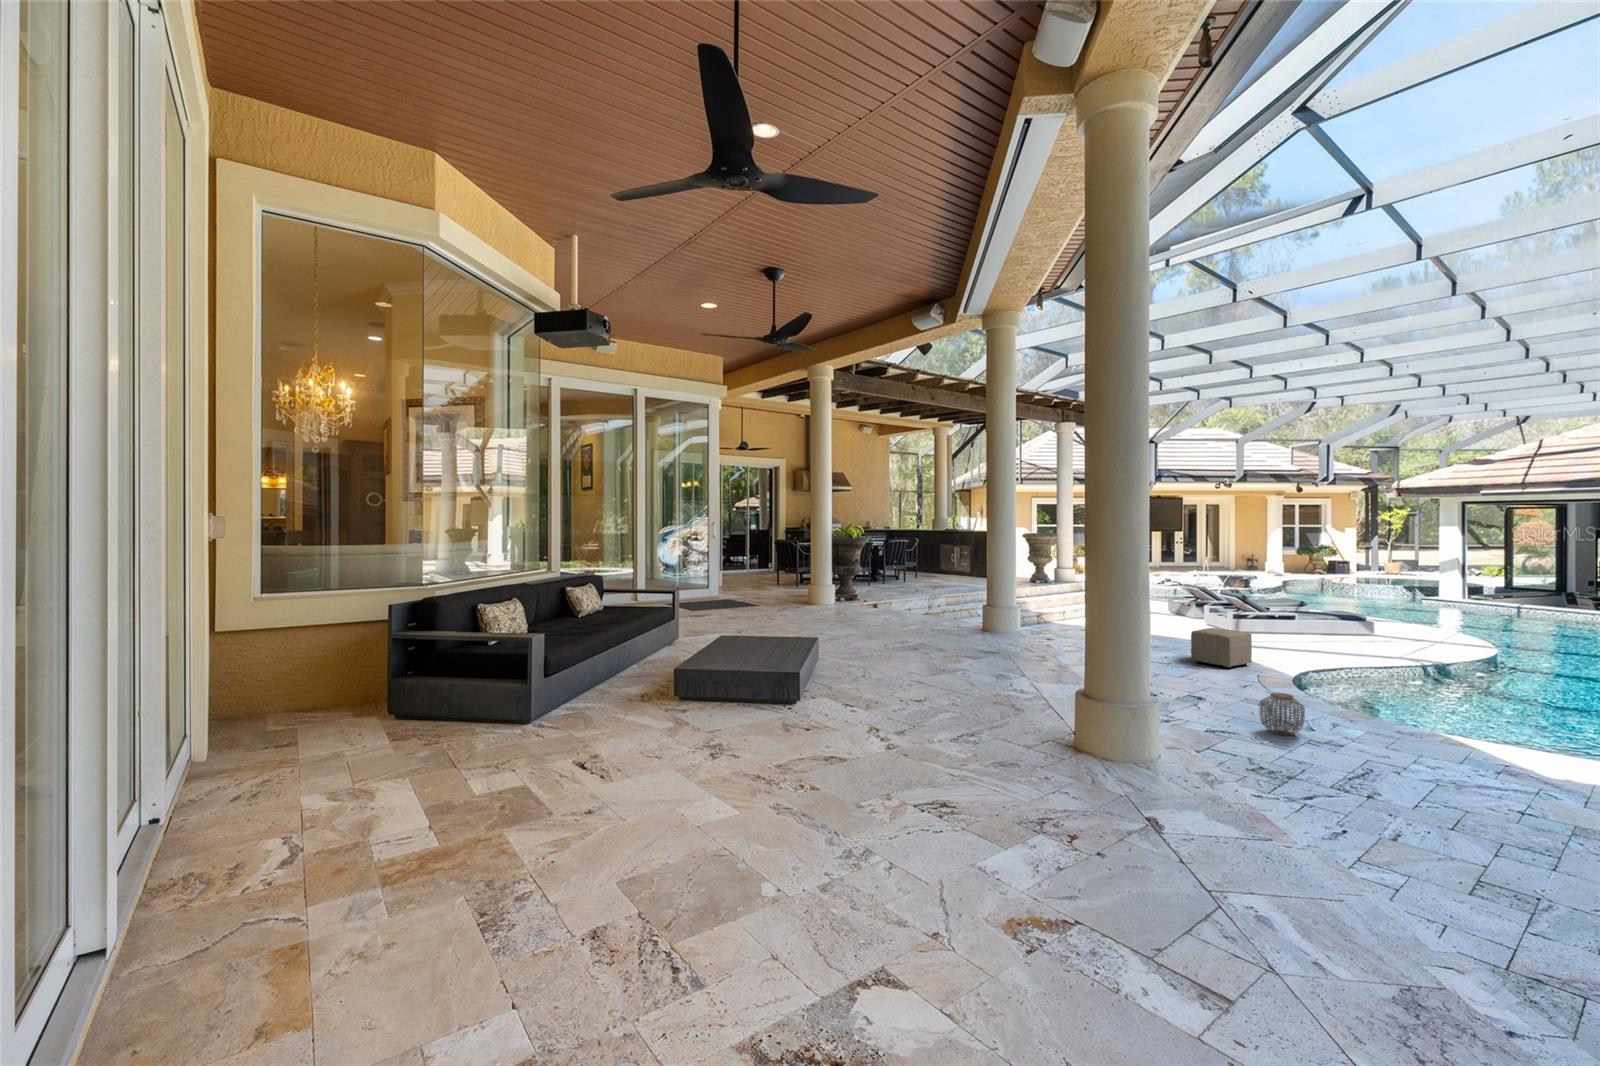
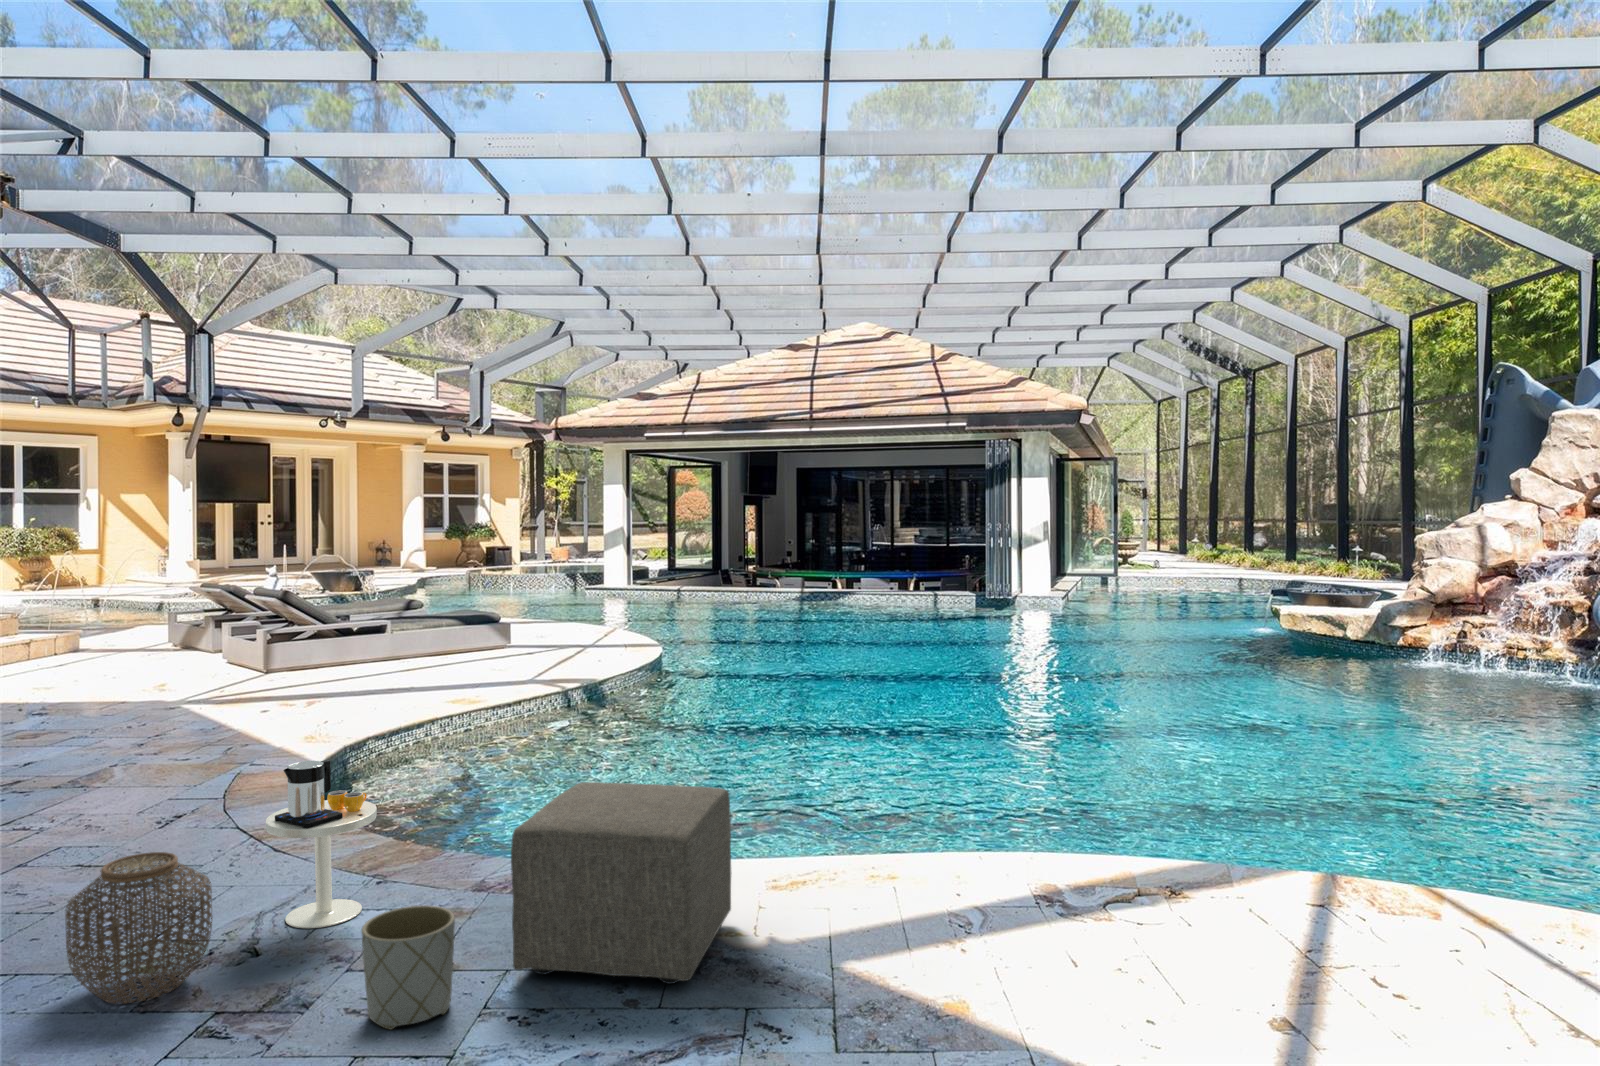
ottoman: present [1191,628,1252,668] -> present [511,782,731,984]
side table: none [1313,674,1358,733] -> present [266,760,377,928]
planter: none [1370,727,1407,764] -> present [361,906,455,1030]

